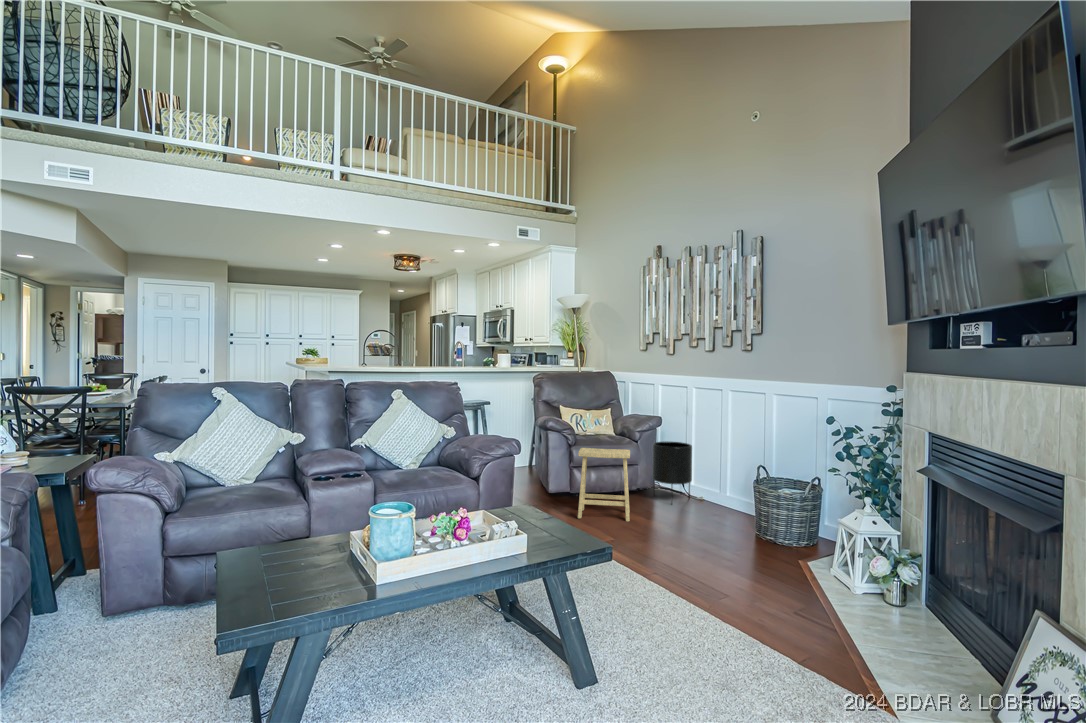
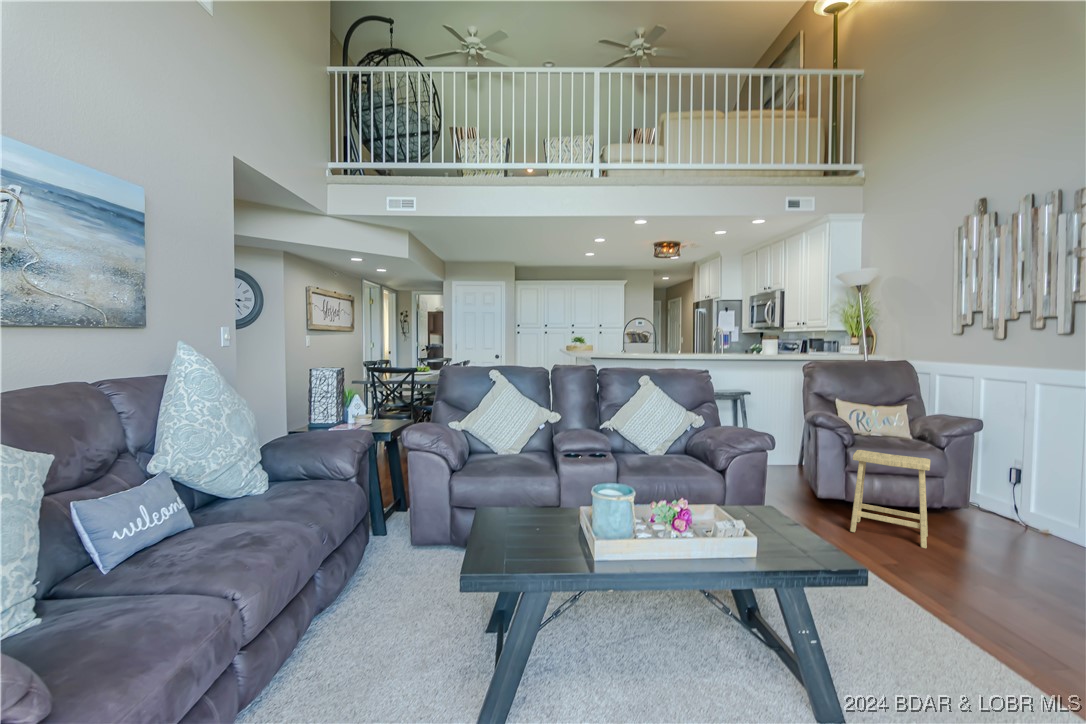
planter: present [652,441,692,502] -> none [967,451,1039,536]

